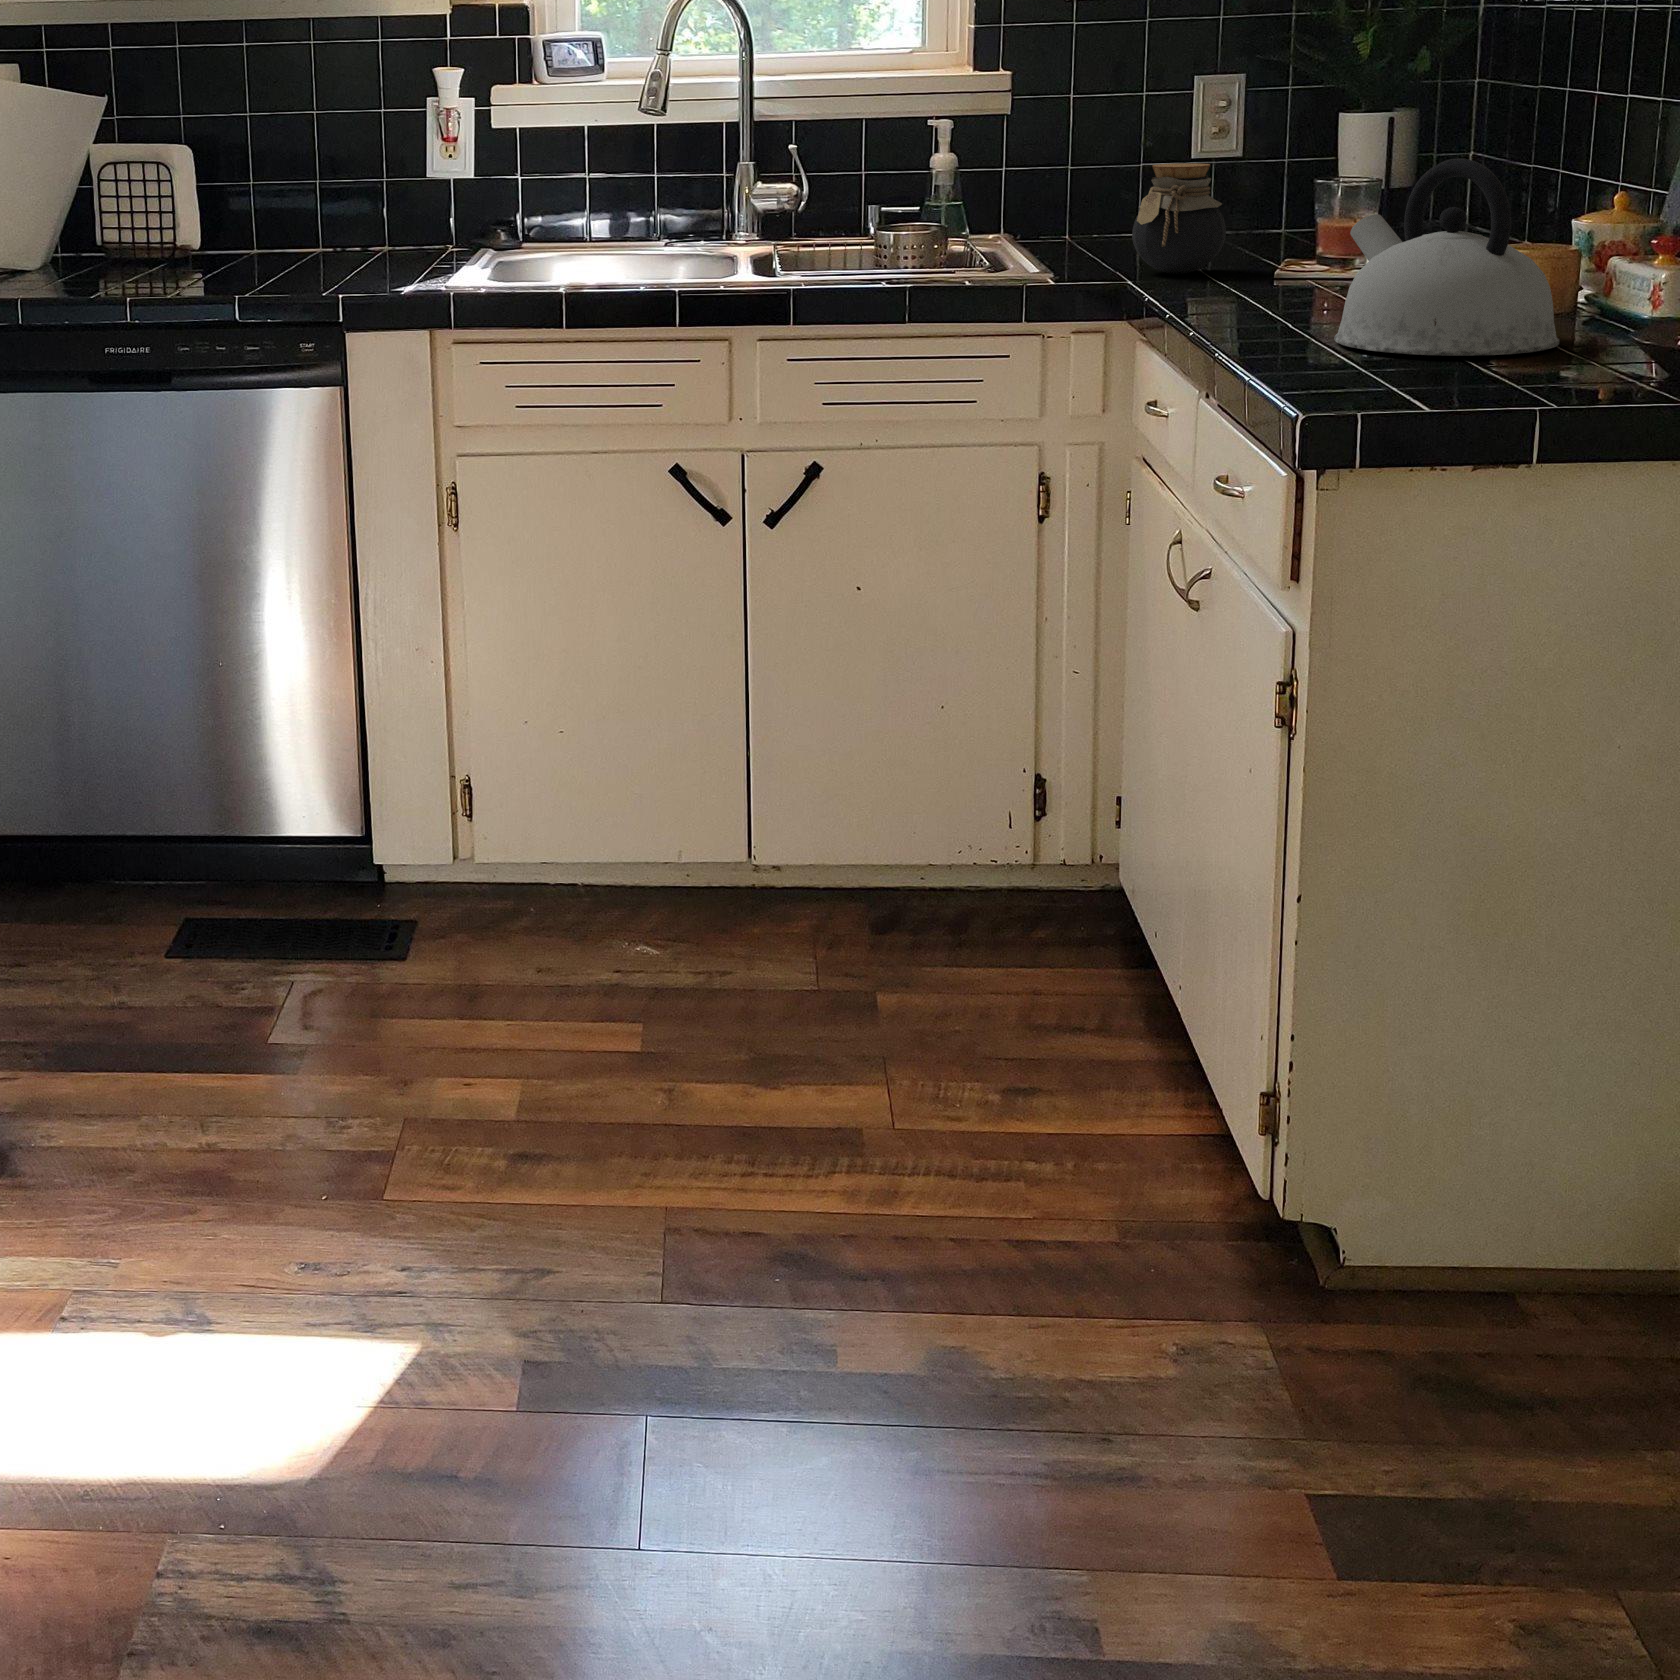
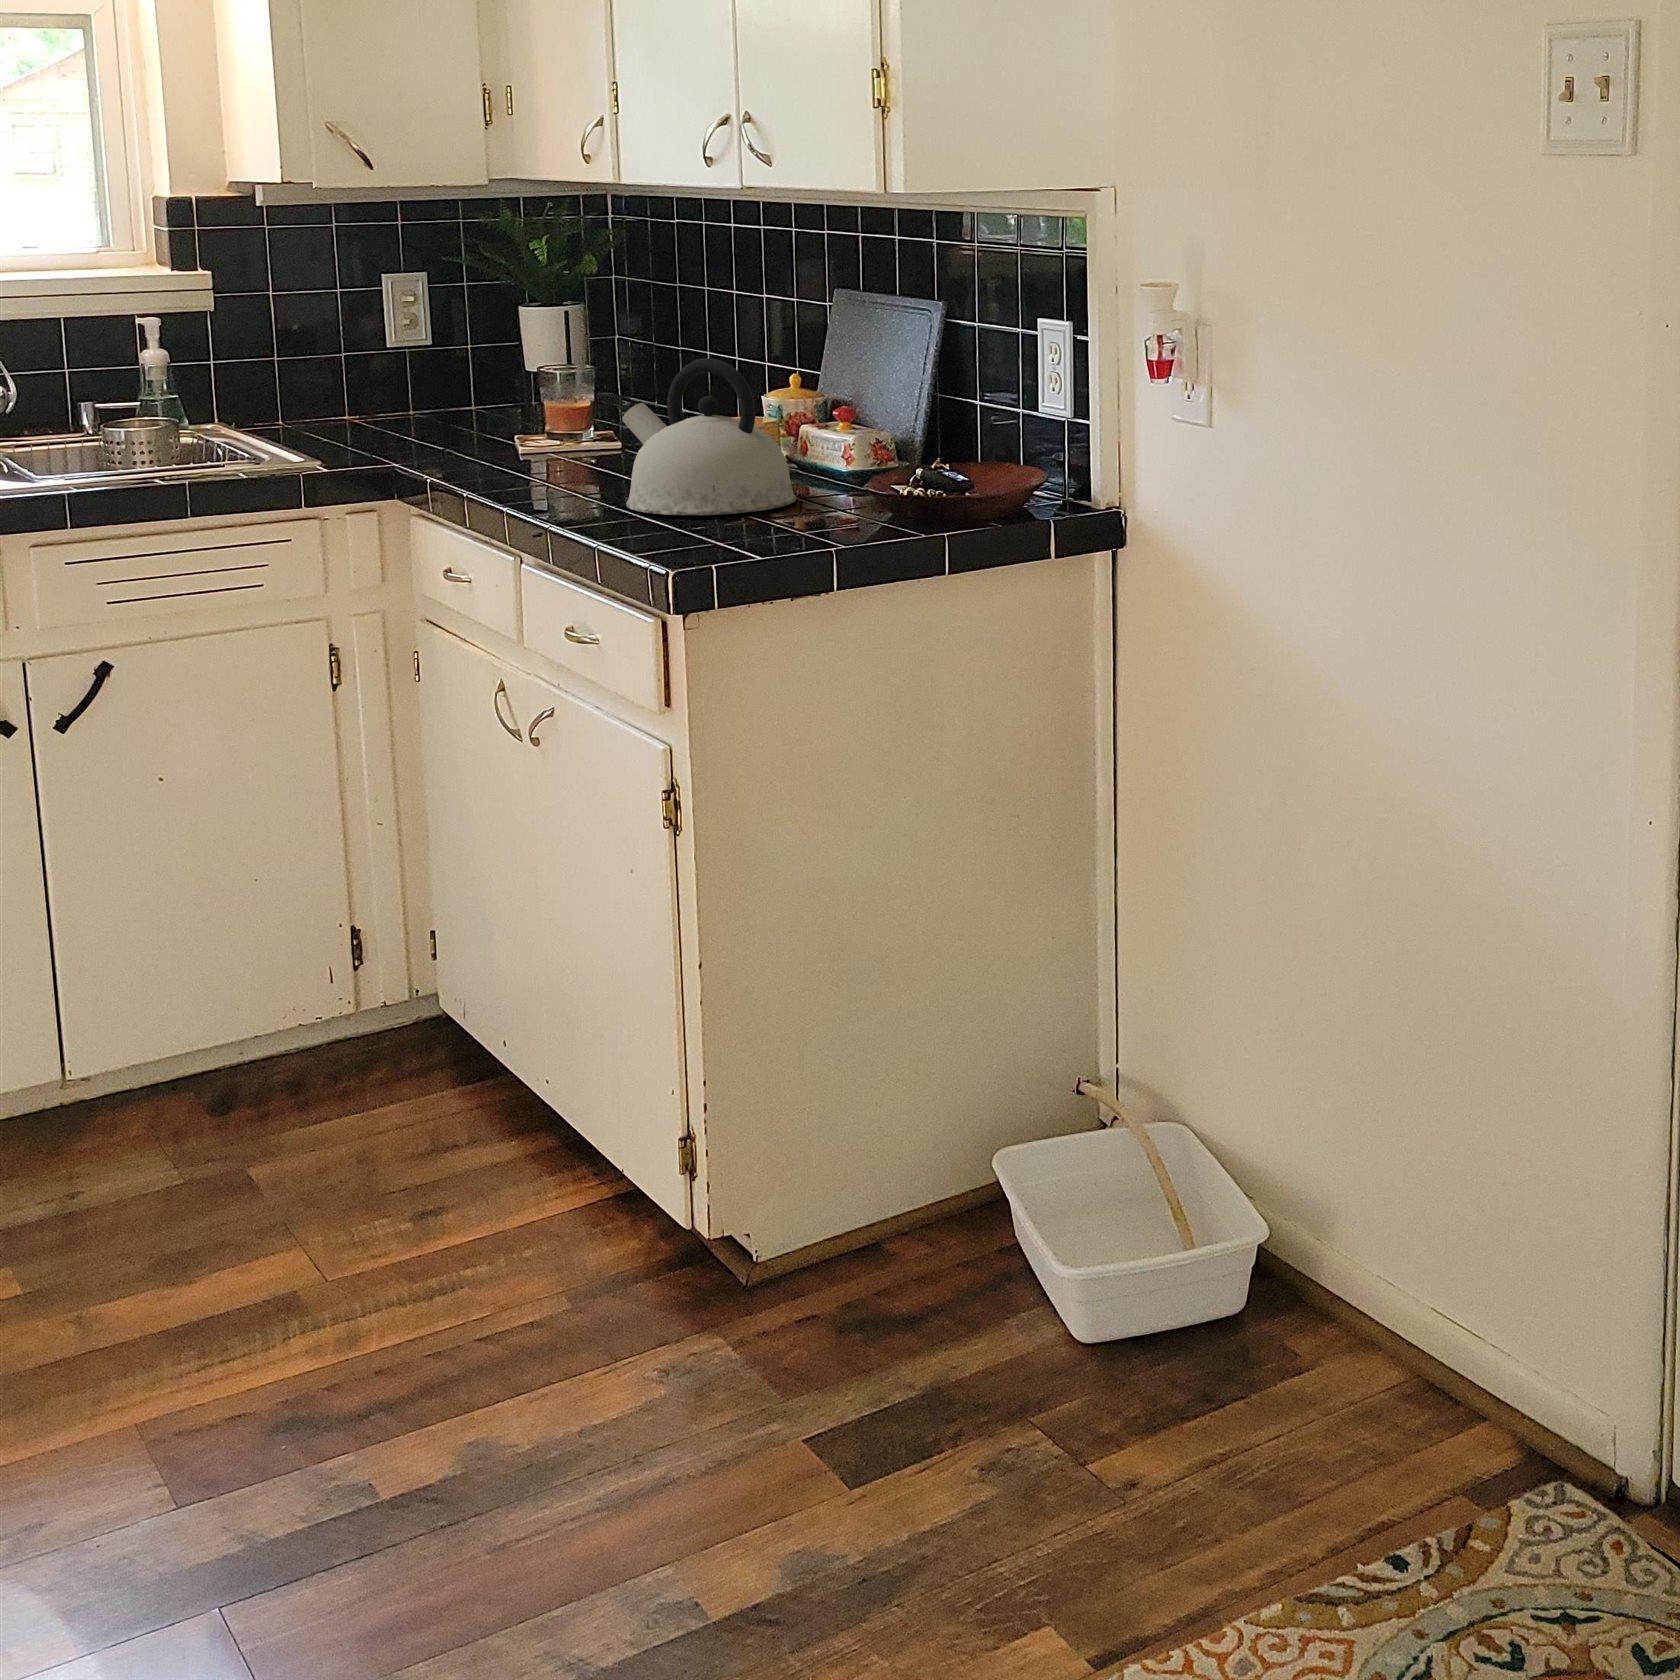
jar: present [1132,163,1226,274] -> none [383,357,467,455]

